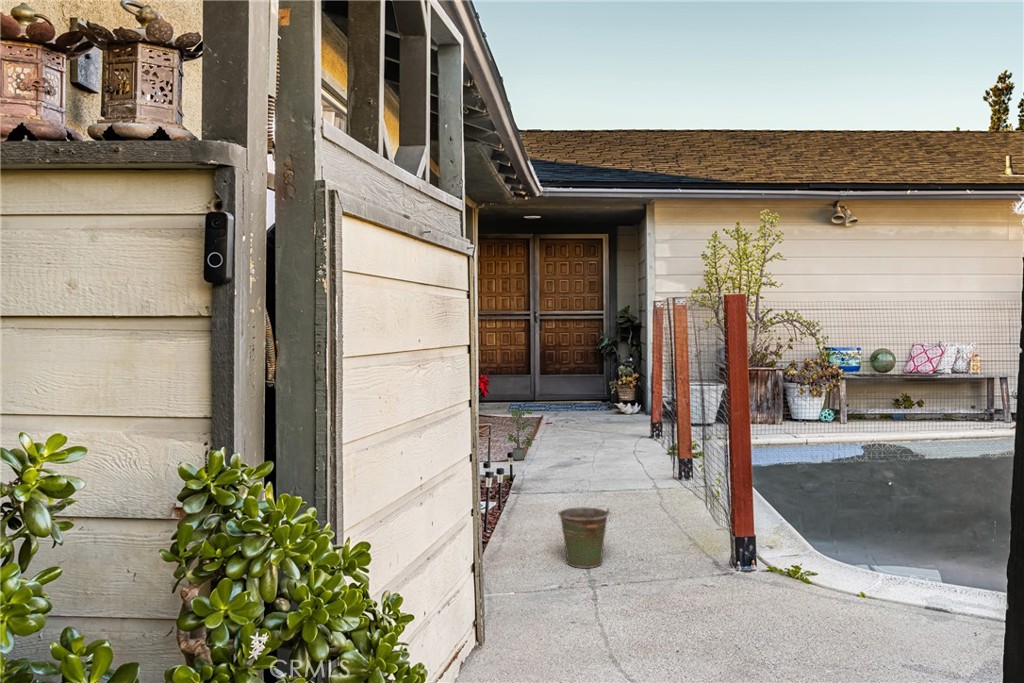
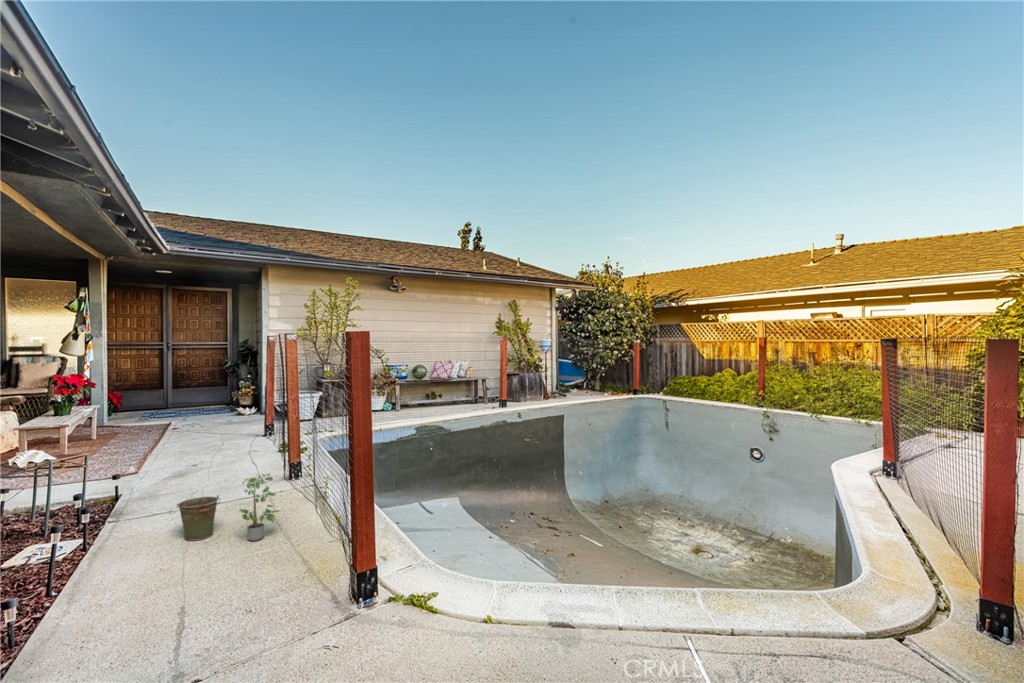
potted plant: present [507,408,536,460] -> present [239,474,279,541]

